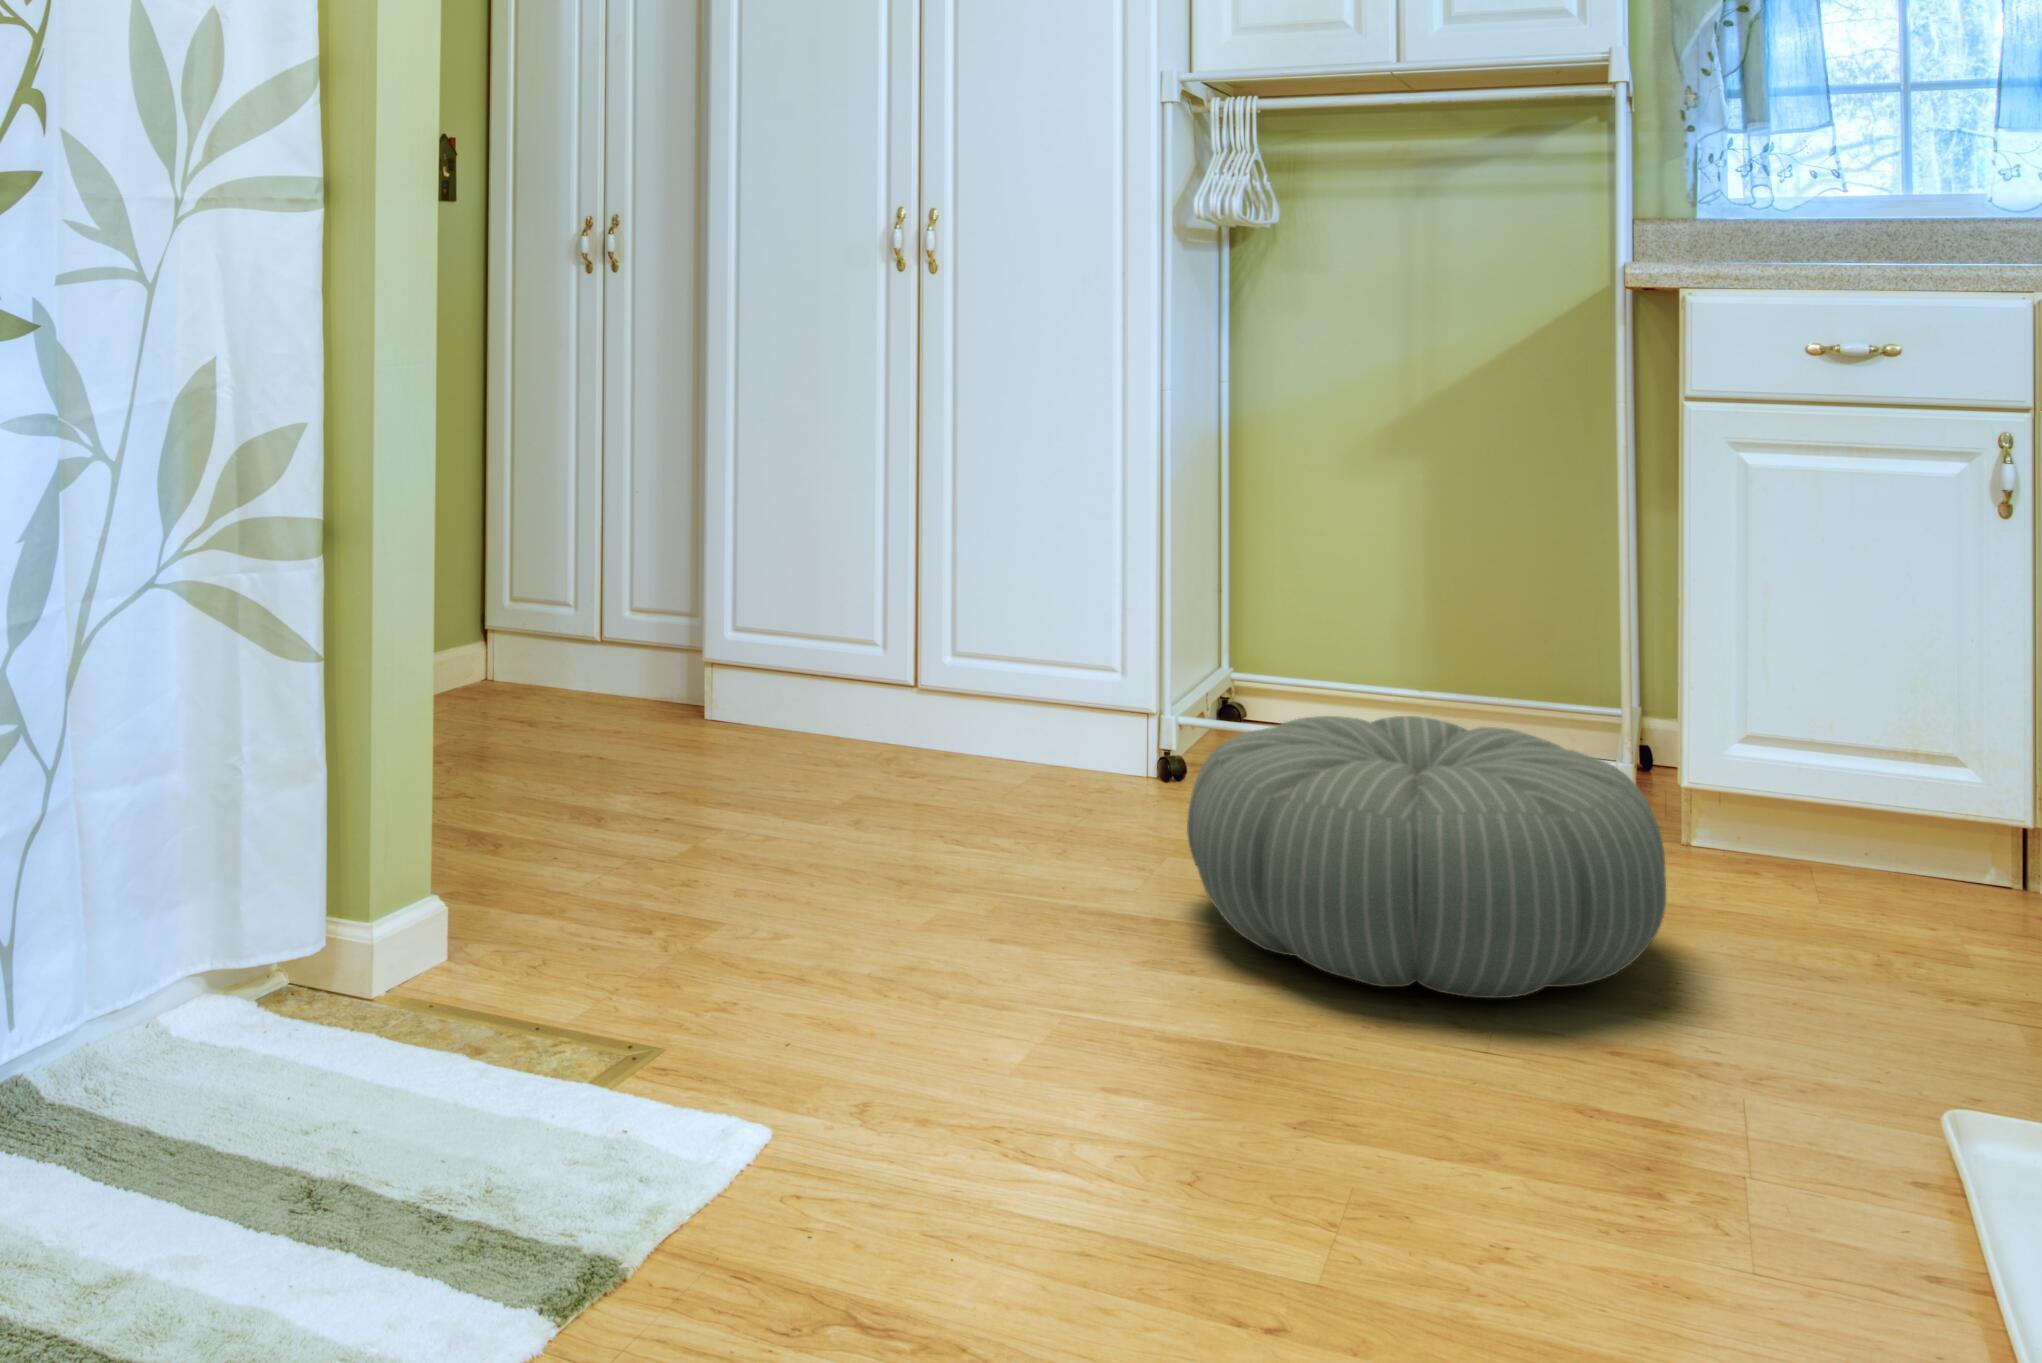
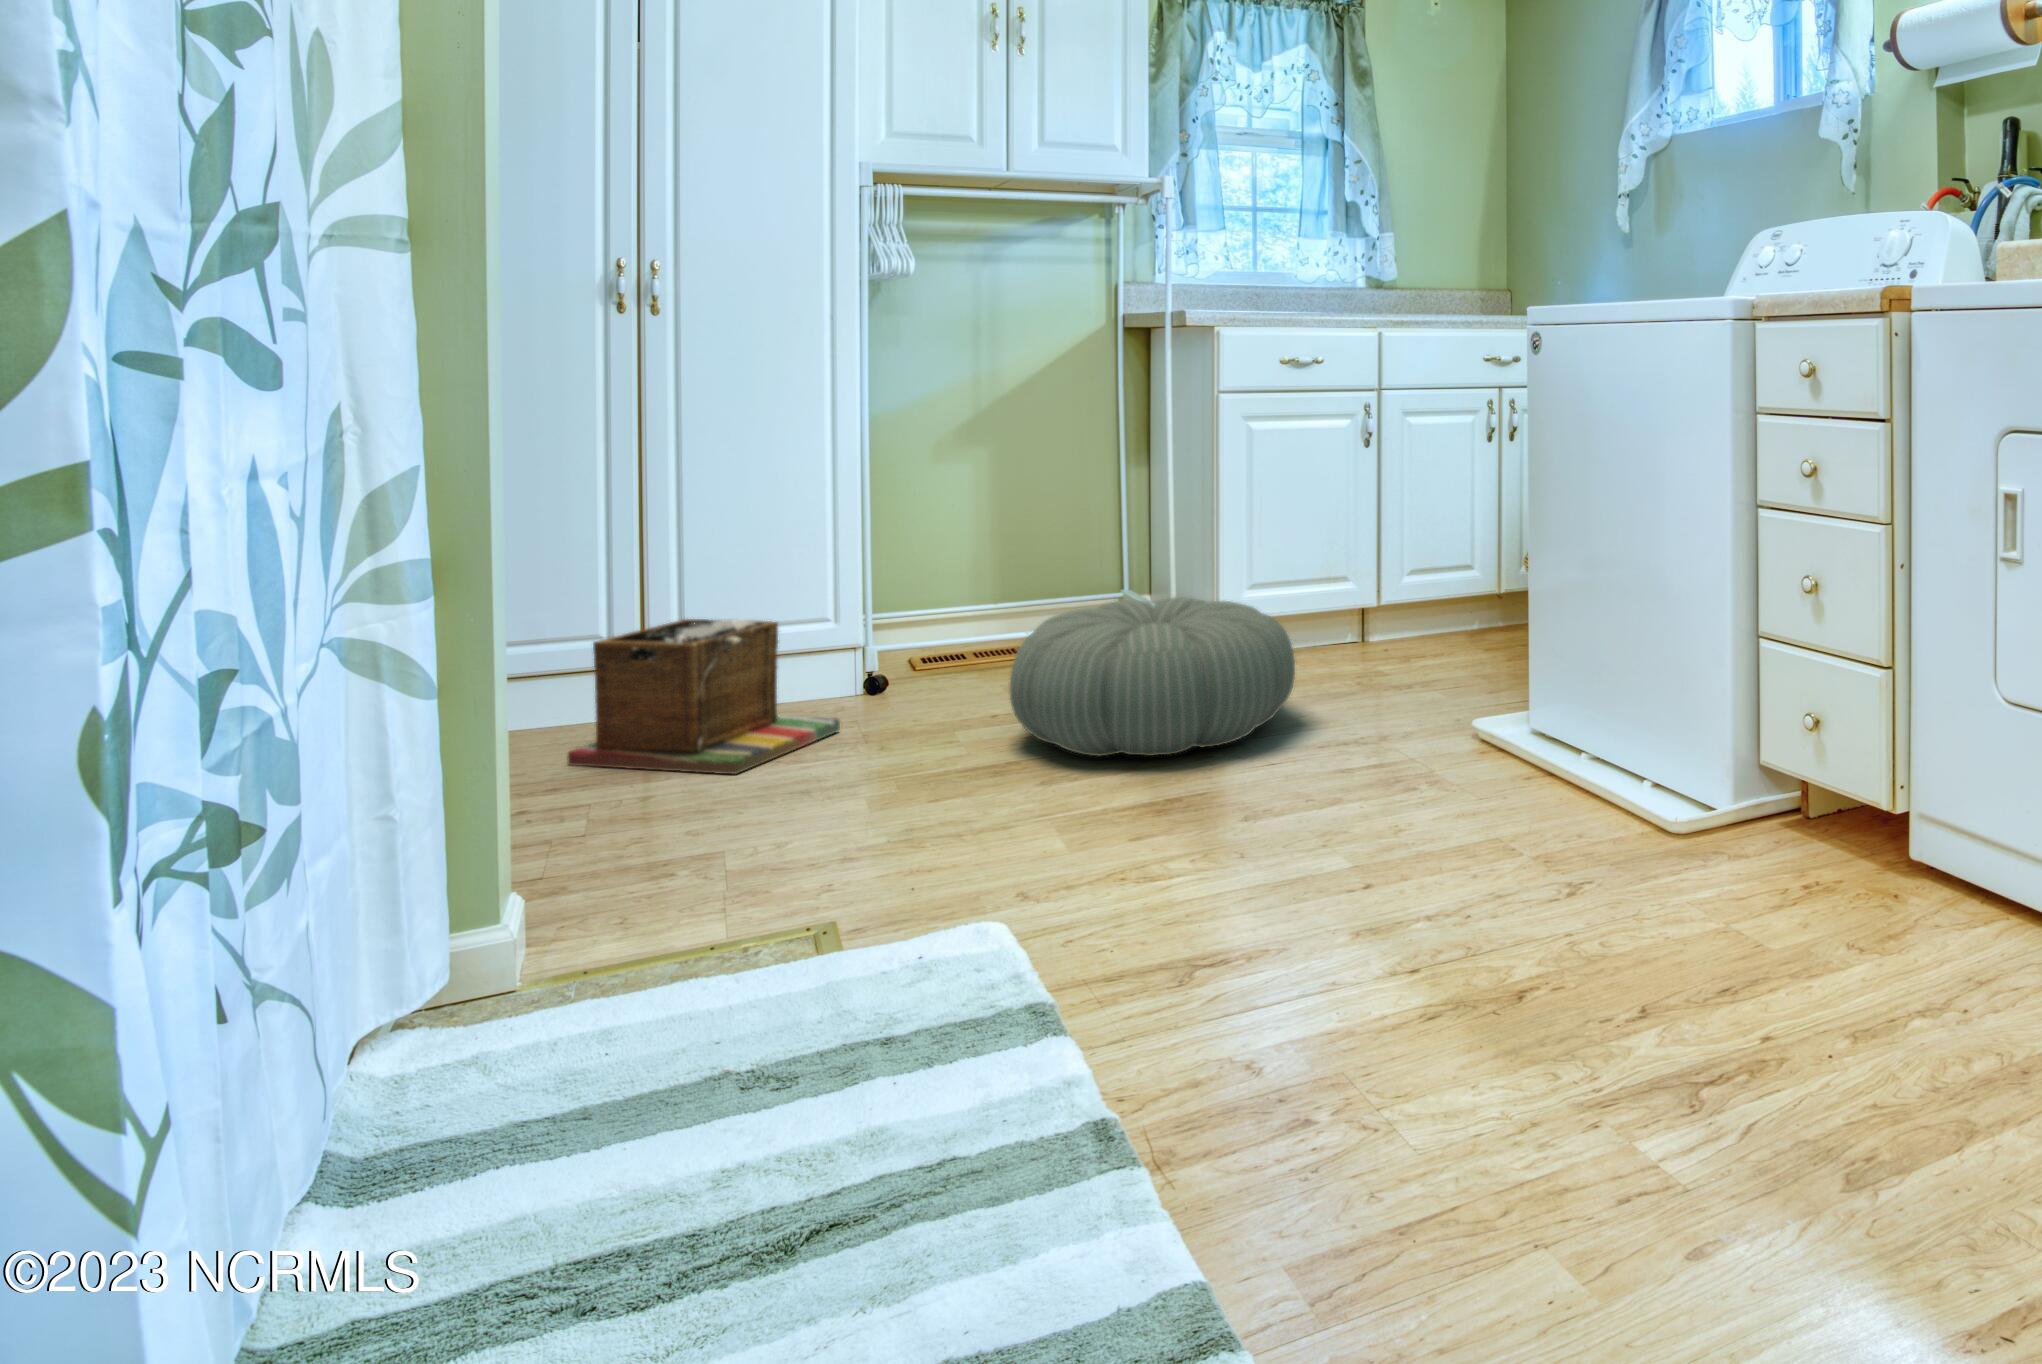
laundry basket: none [792,639,1058,838] -> present [567,619,840,774]

